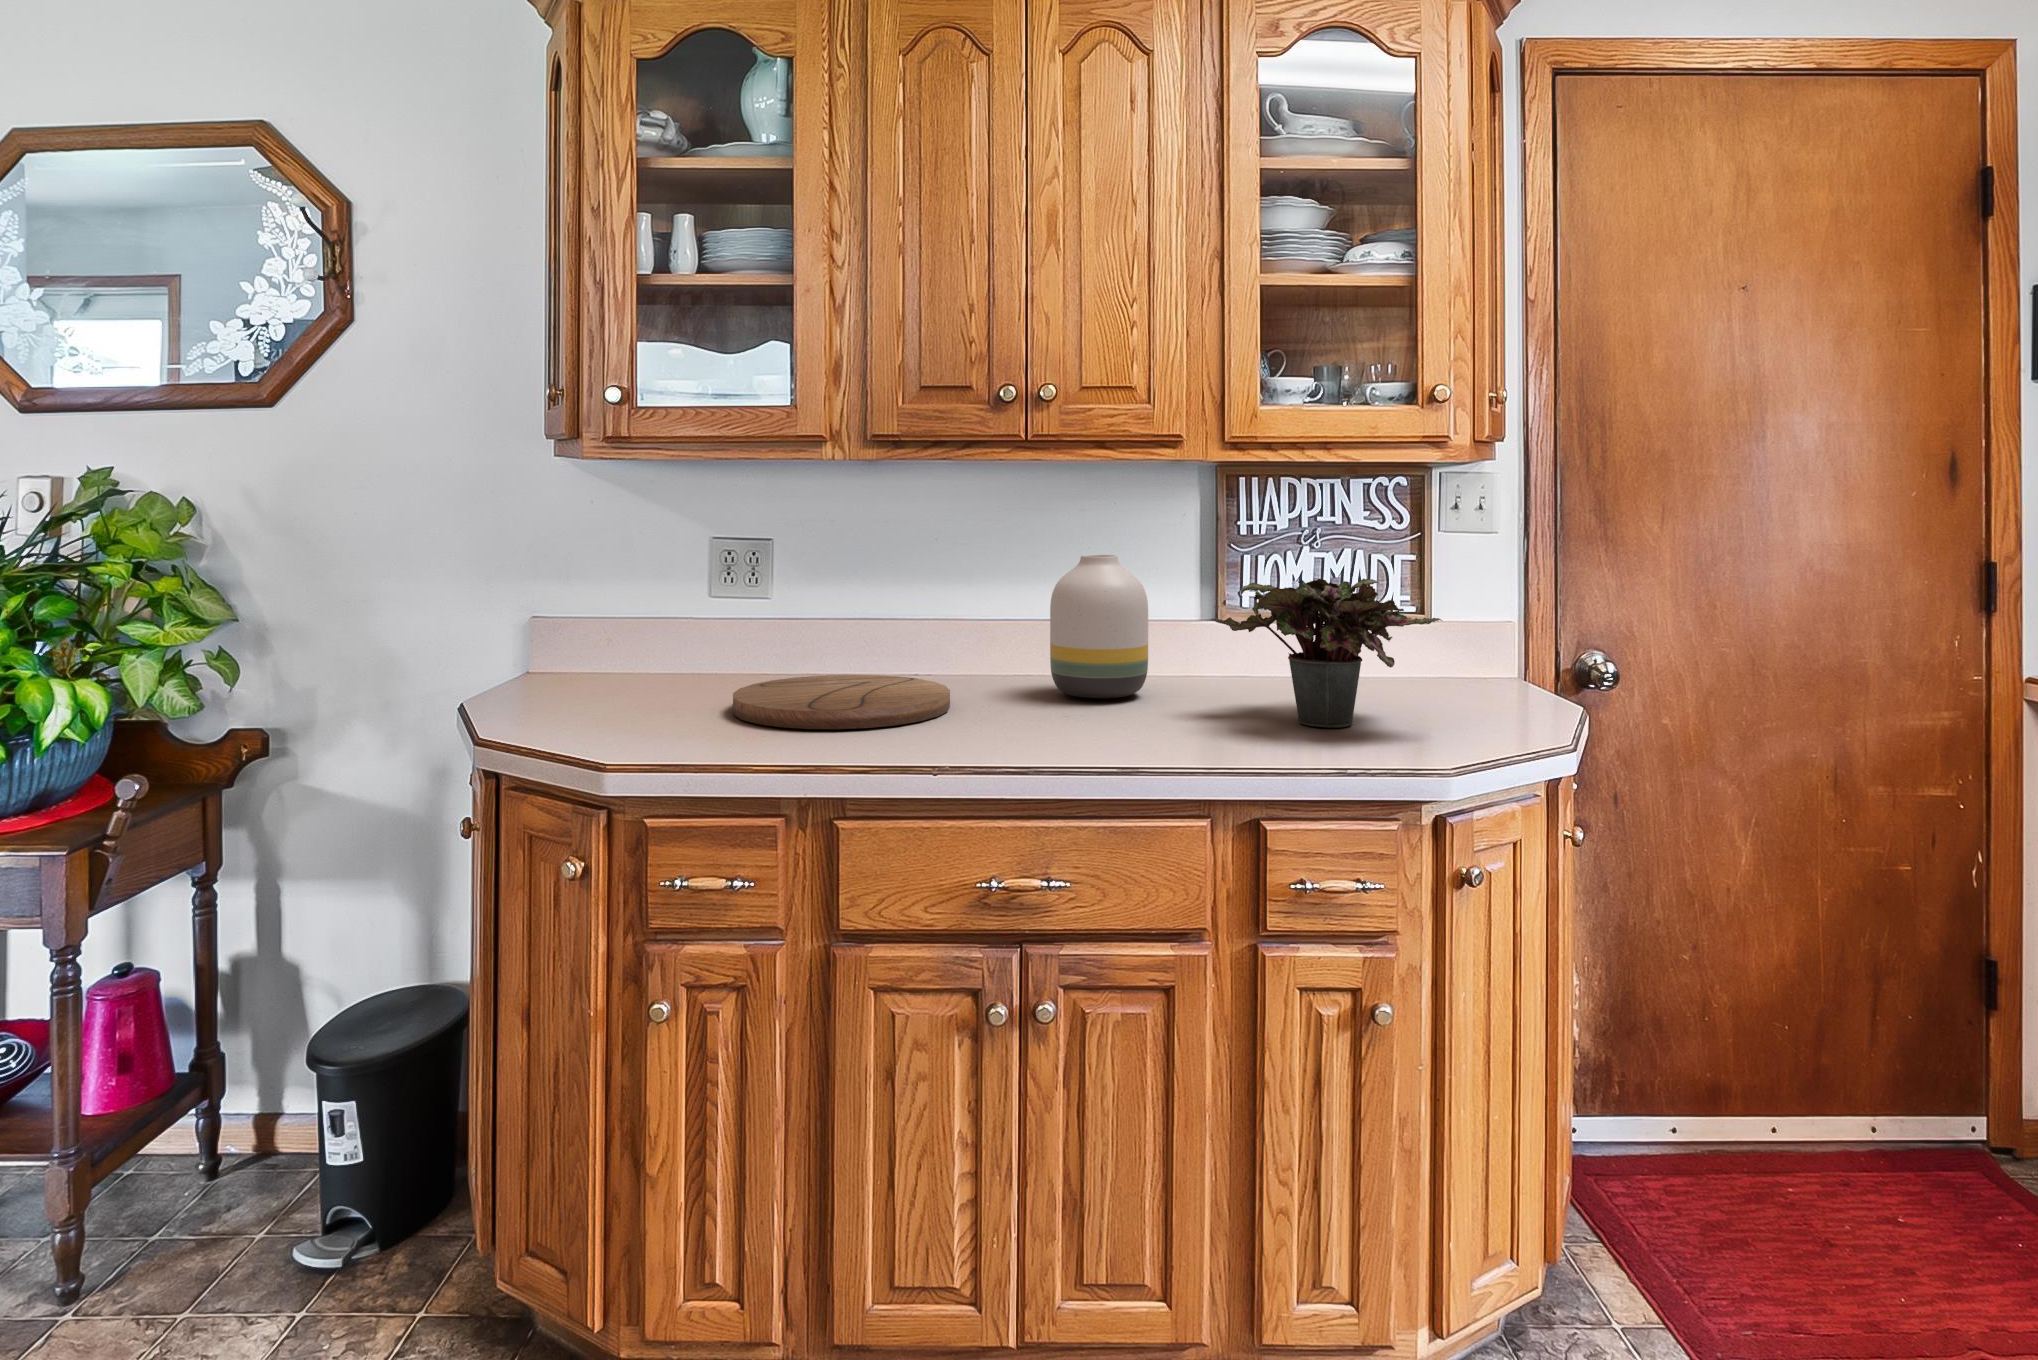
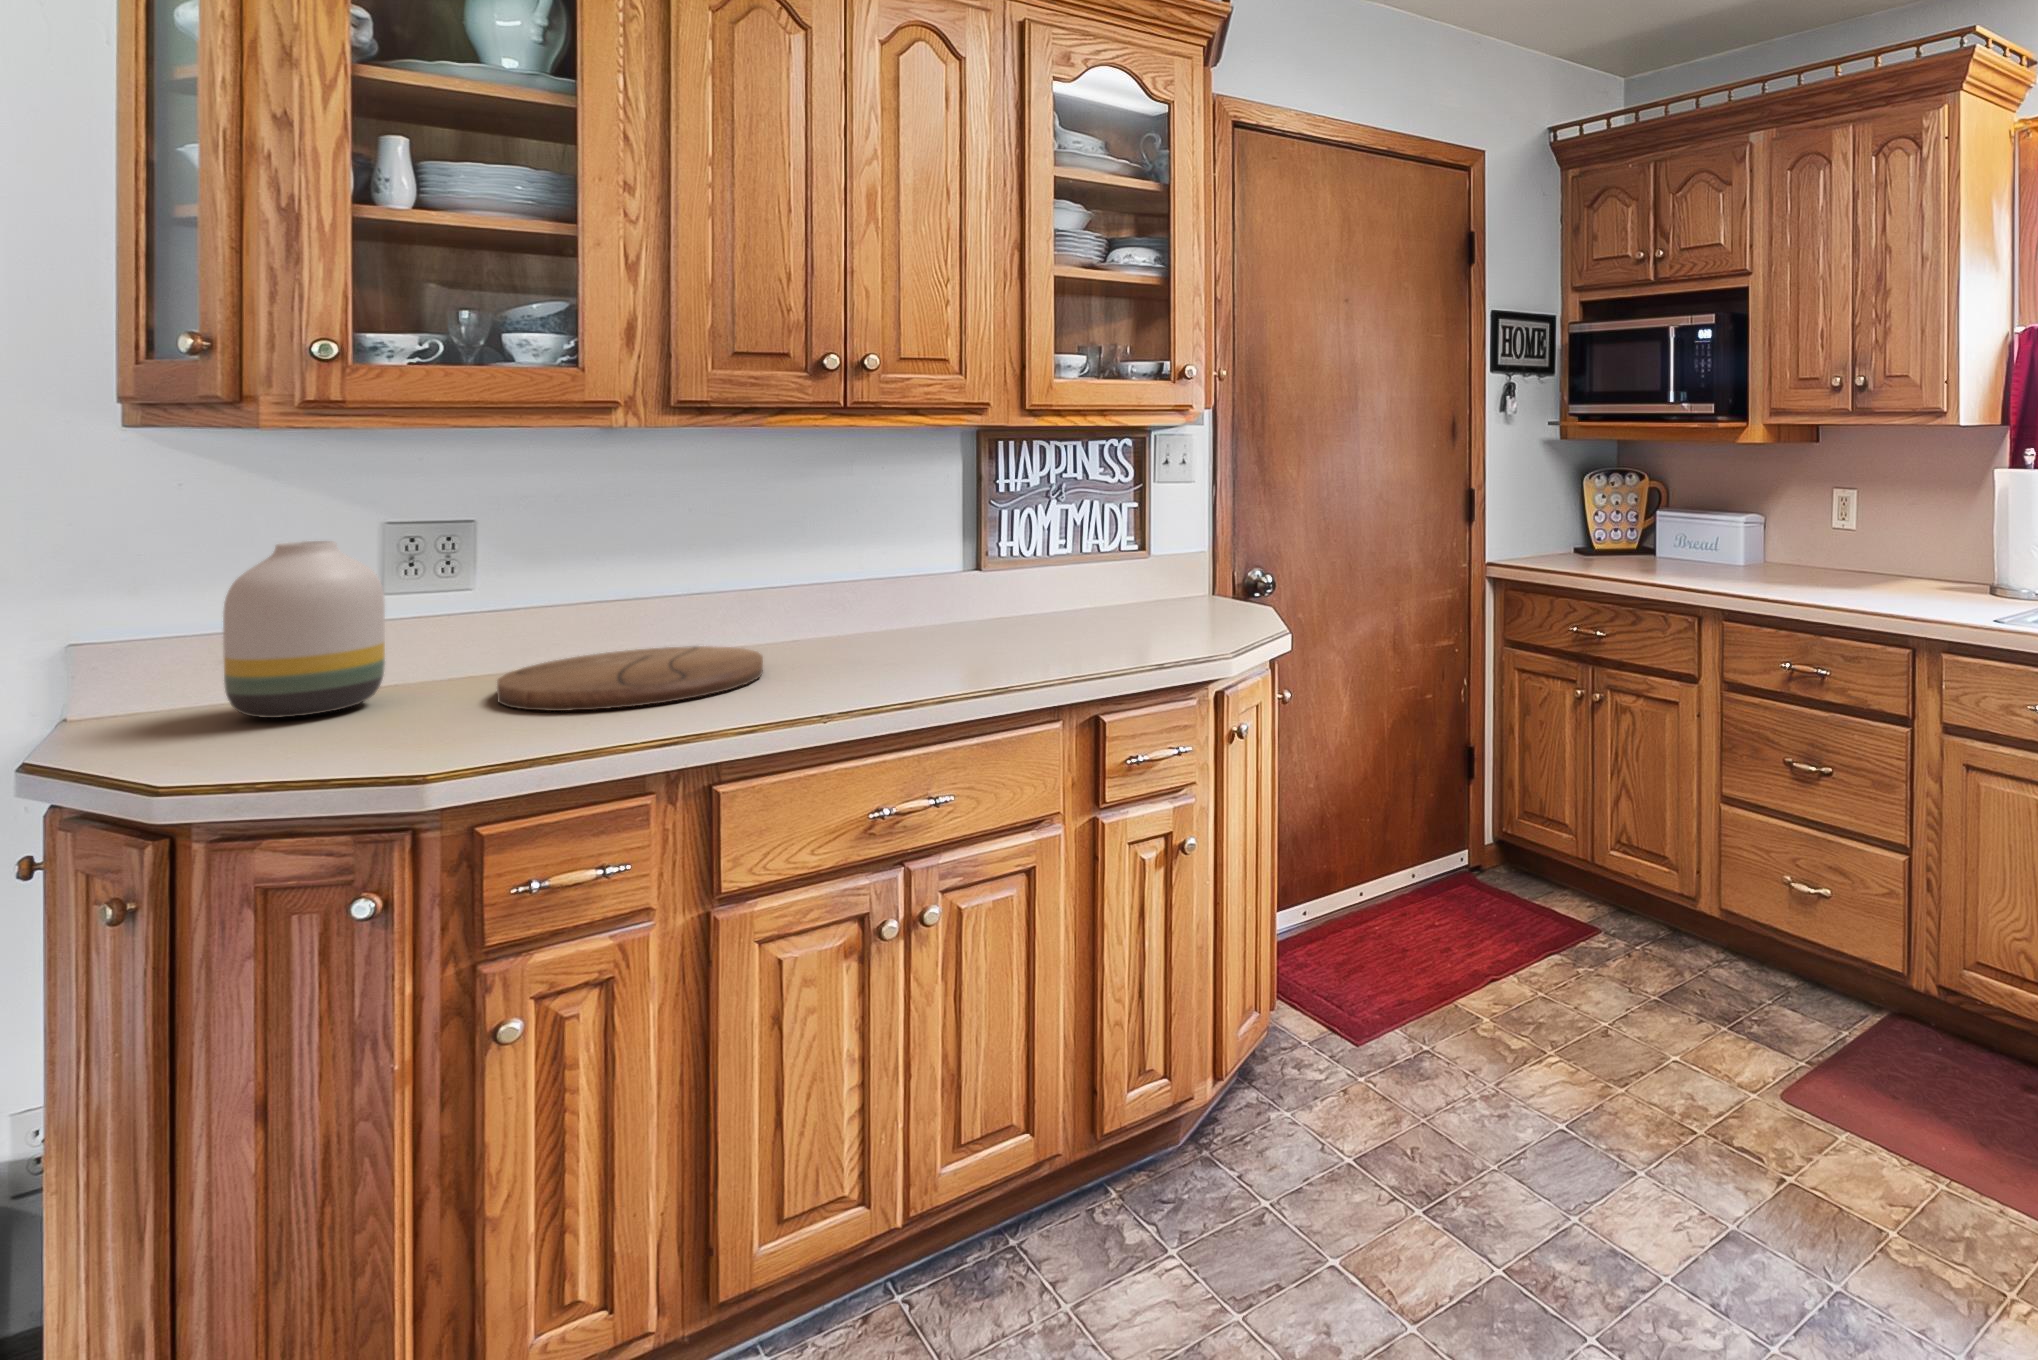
vase: present [1050,554,1148,698] -> present [223,541,385,718]
potted plant: present [1215,579,1442,728] -> none [1017,520,1206,641]

